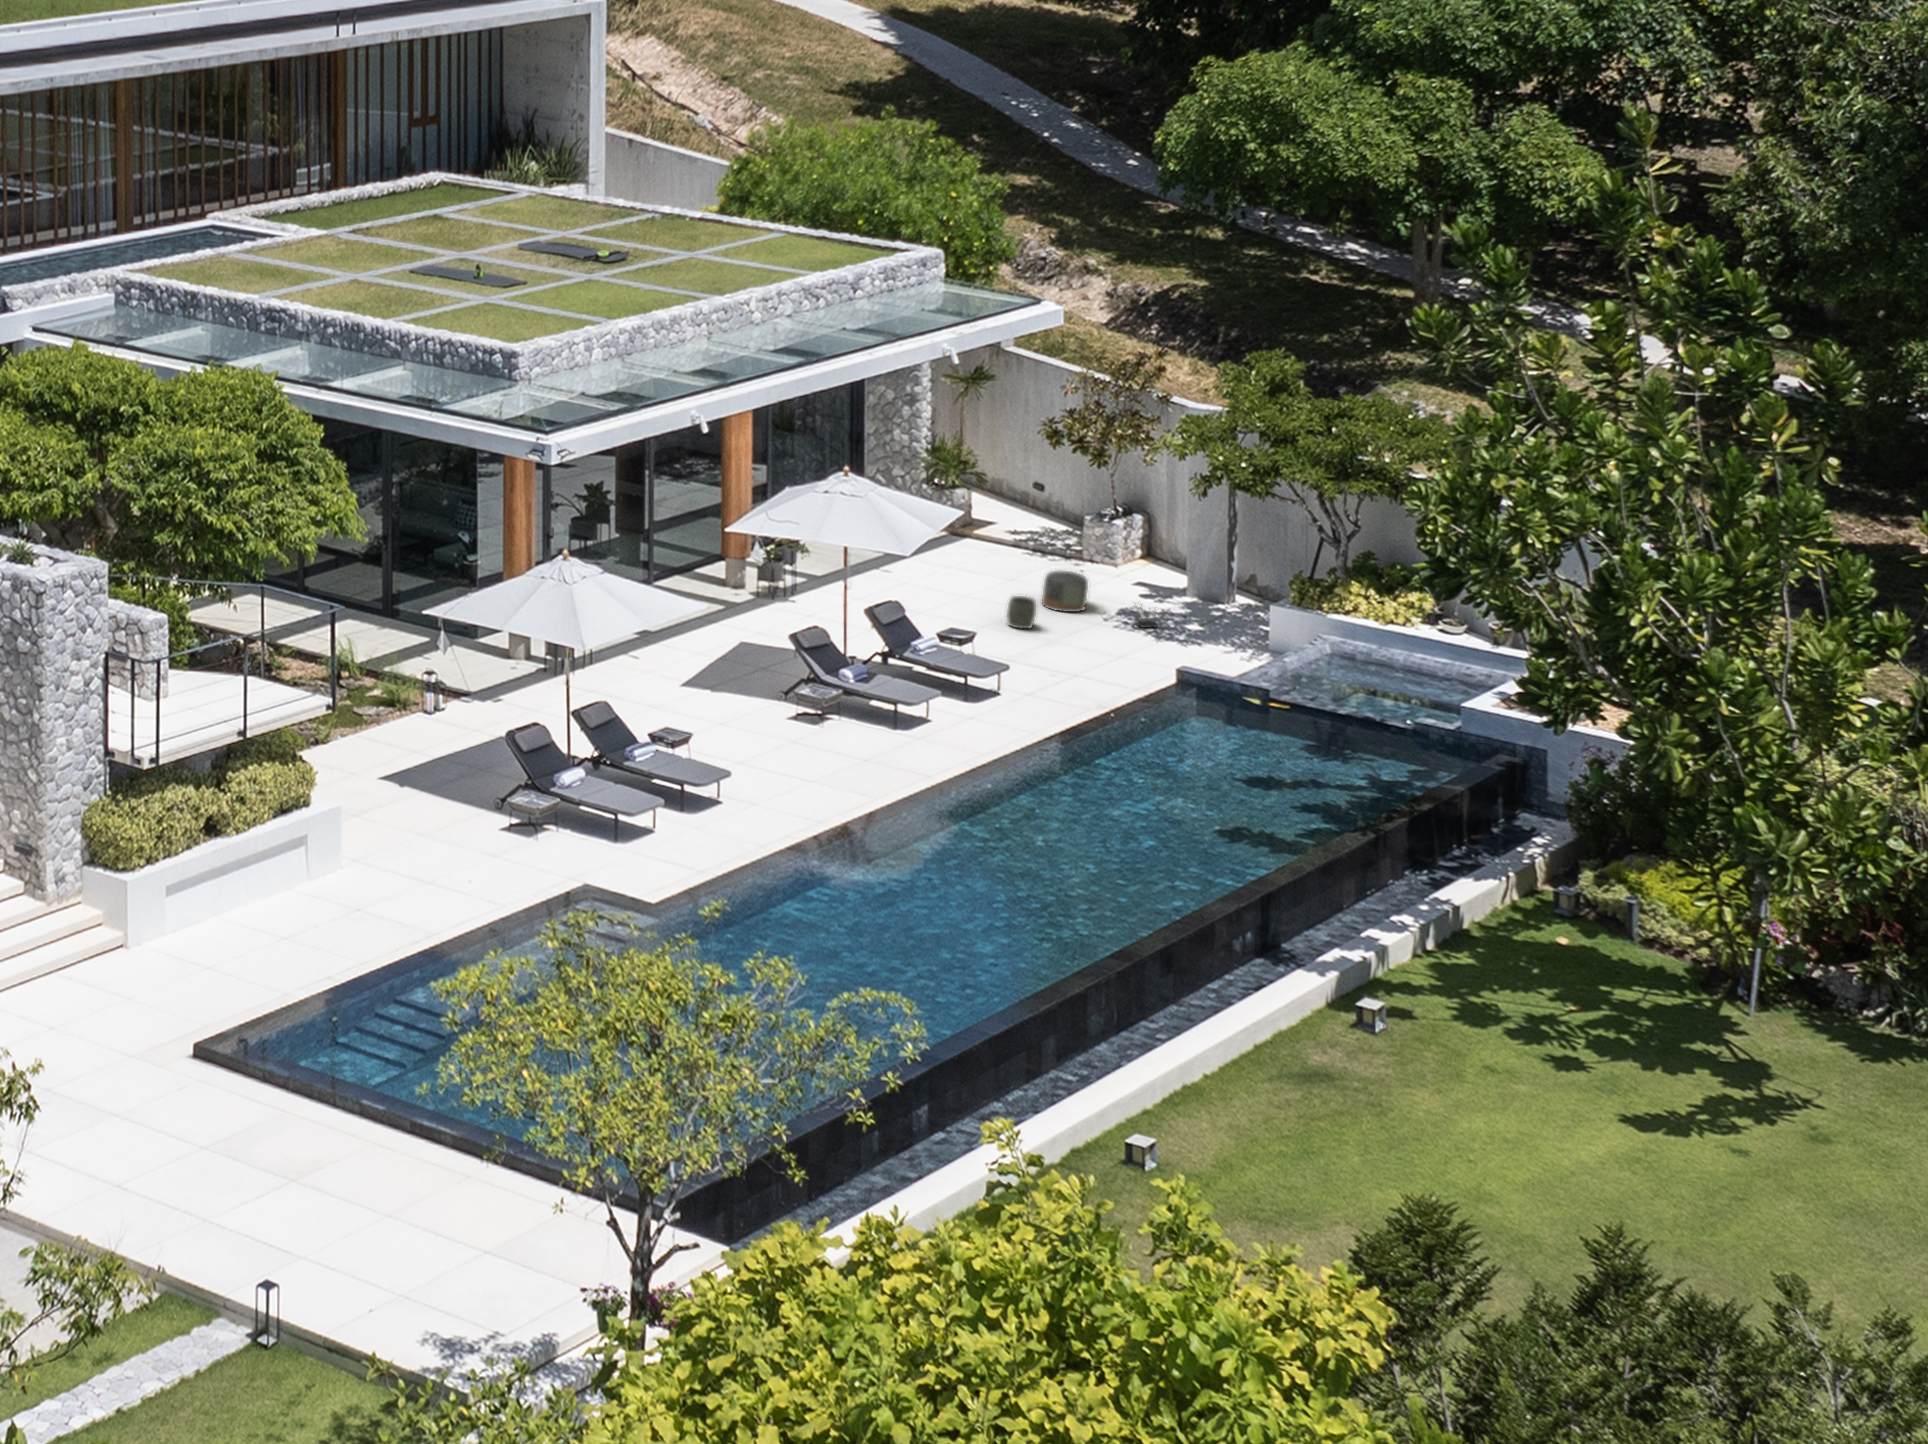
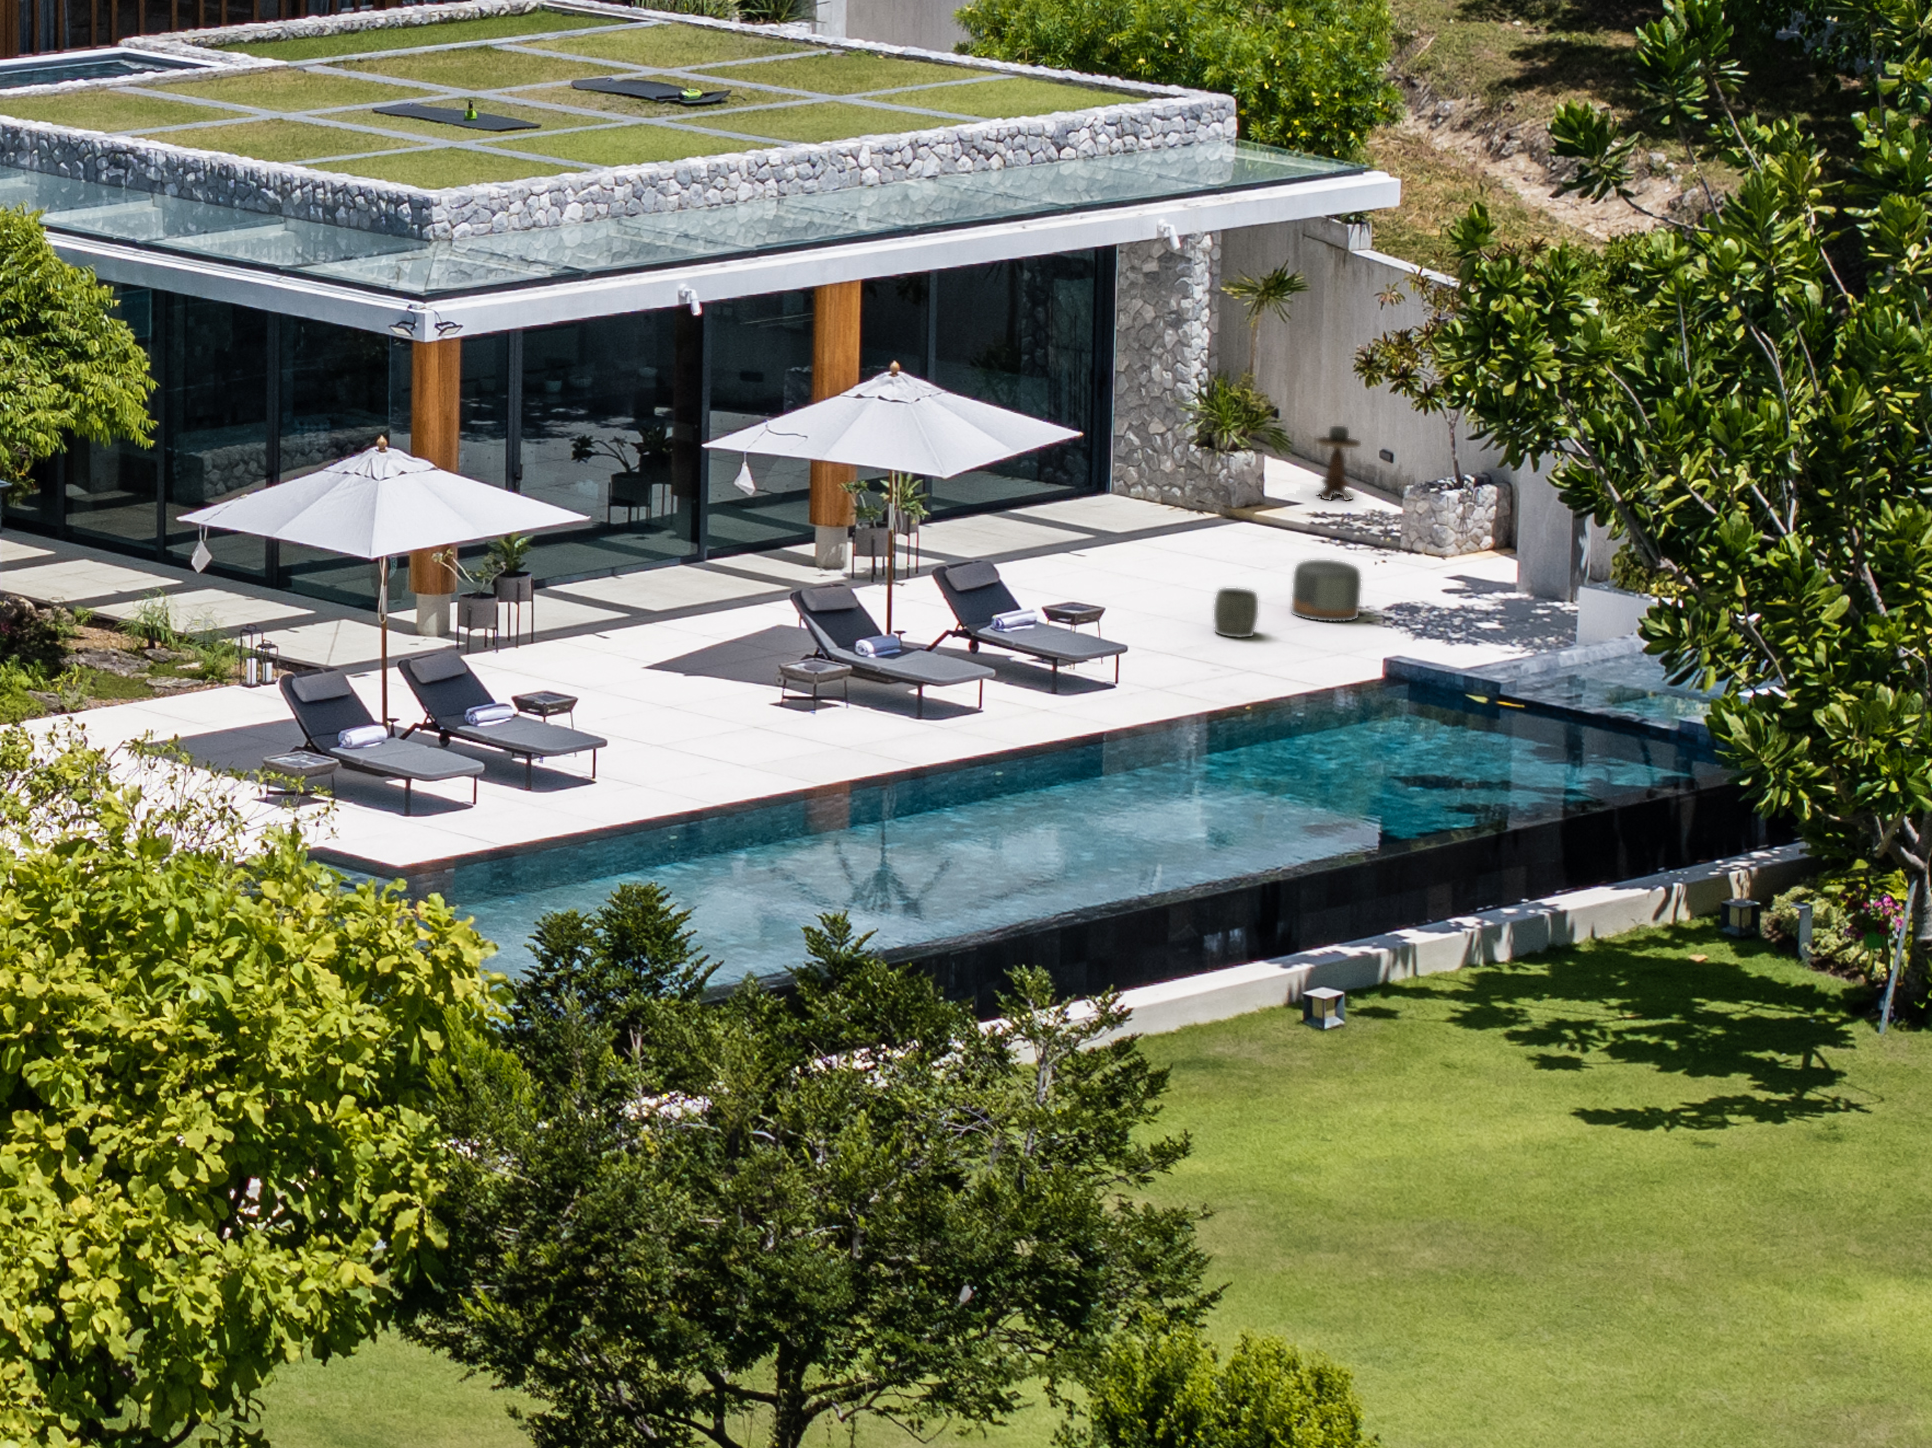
side table: none [994,460,1025,508] -> present [1317,426,1360,500]
decorative plant: present [1132,602,1157,628] -> none [1415,602,1463,644]

